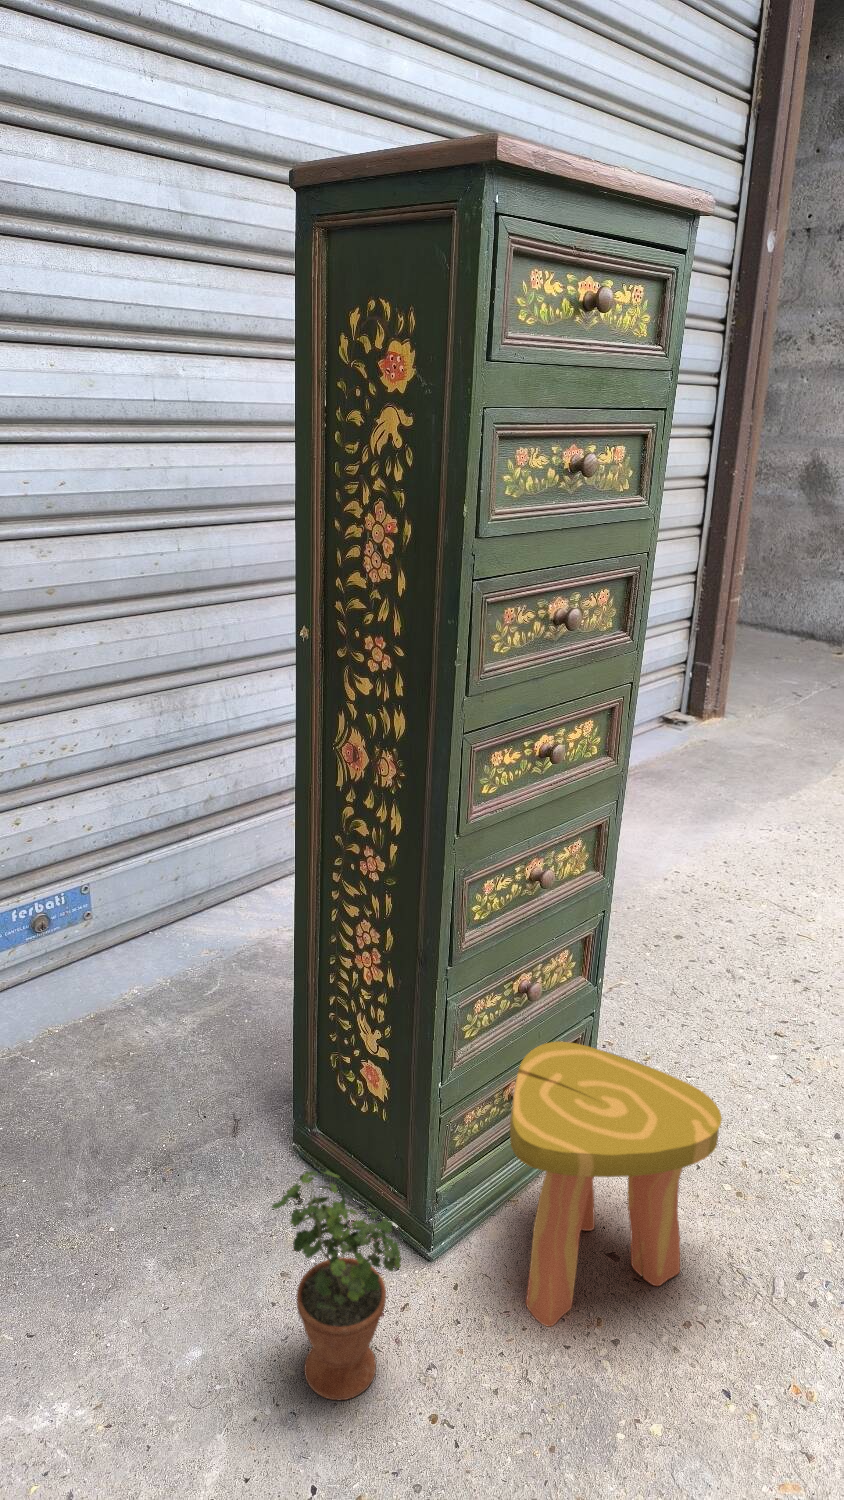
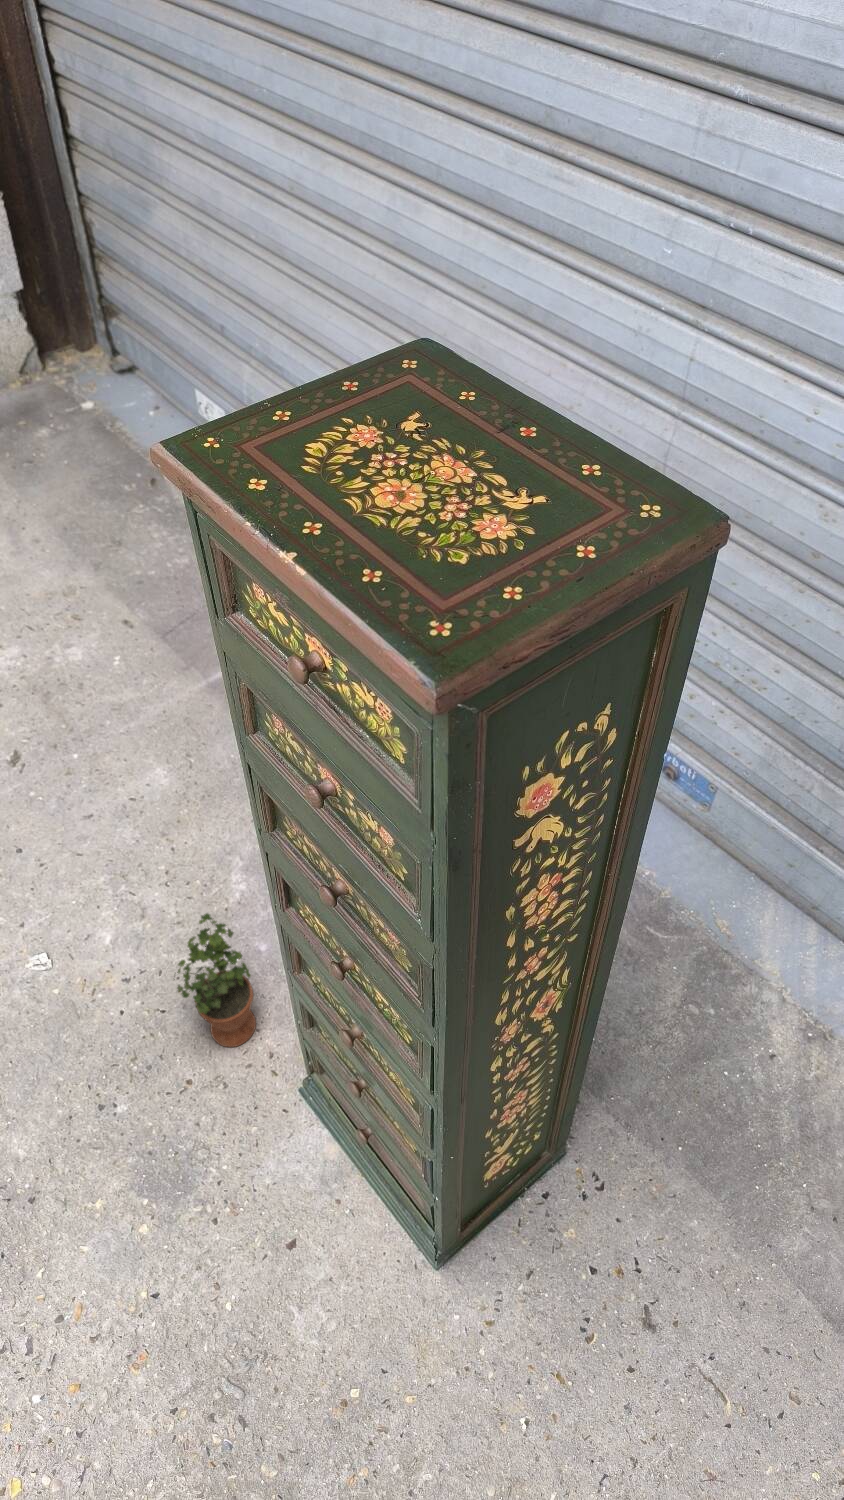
stool: present [510,1042,722,1327] -> none [197,1072,358,1299]

